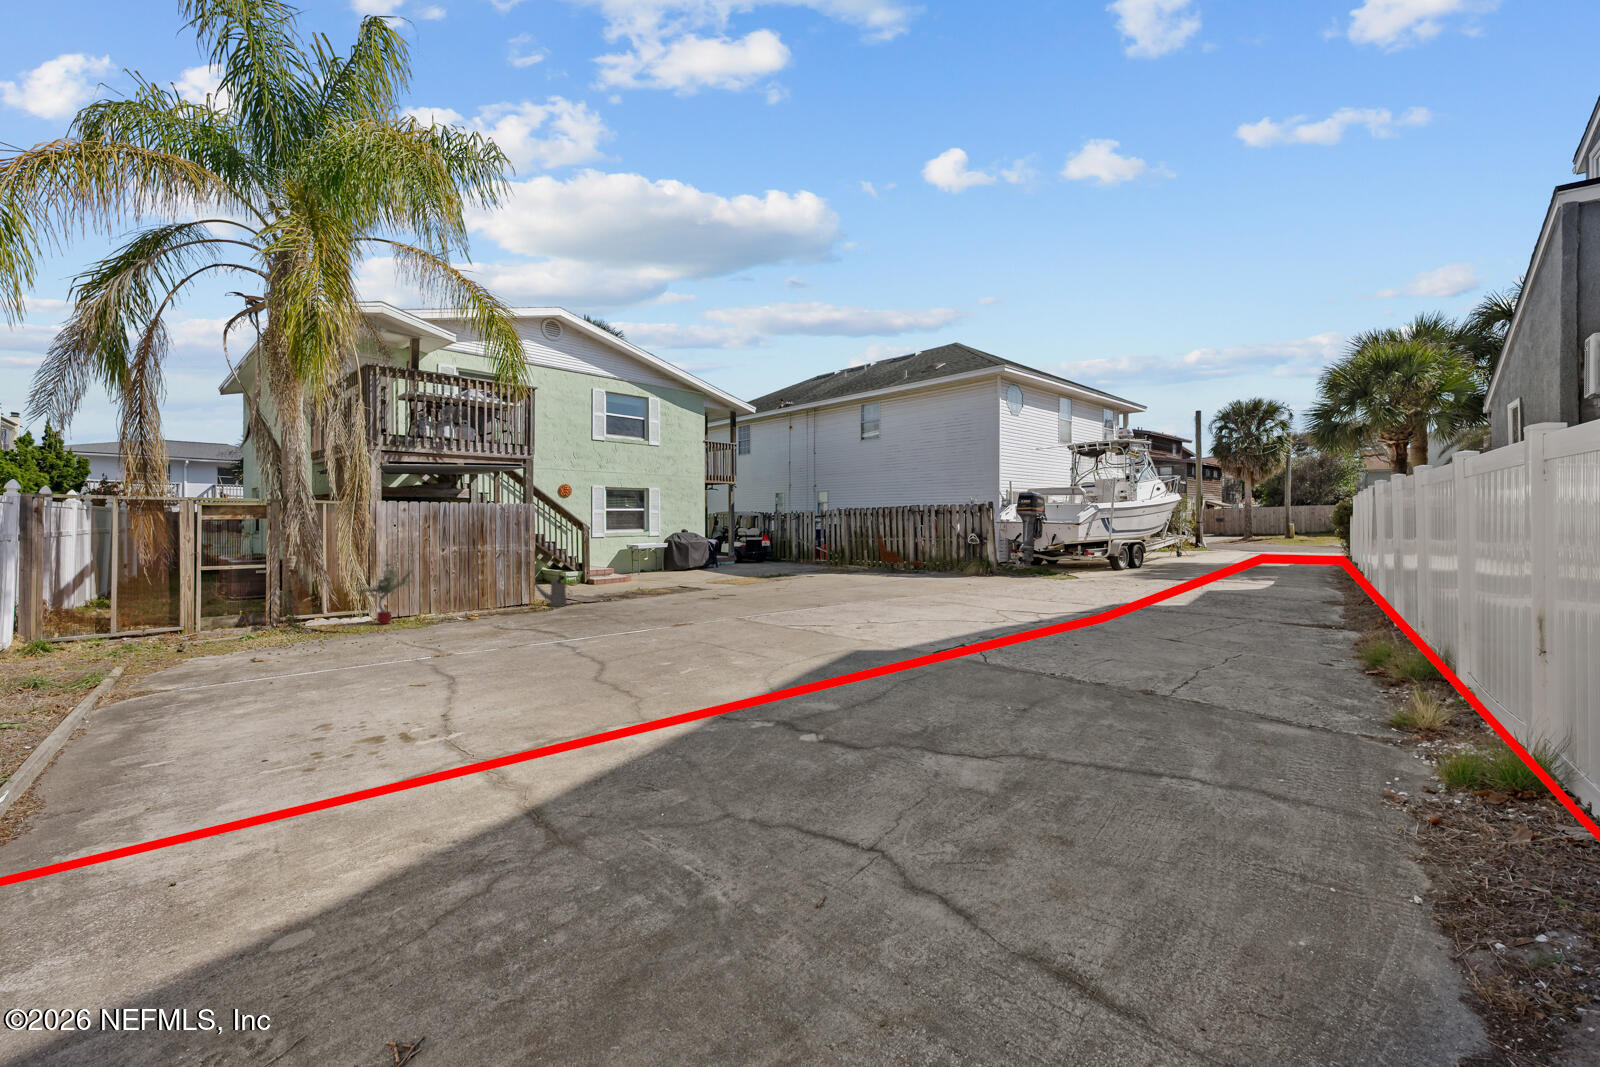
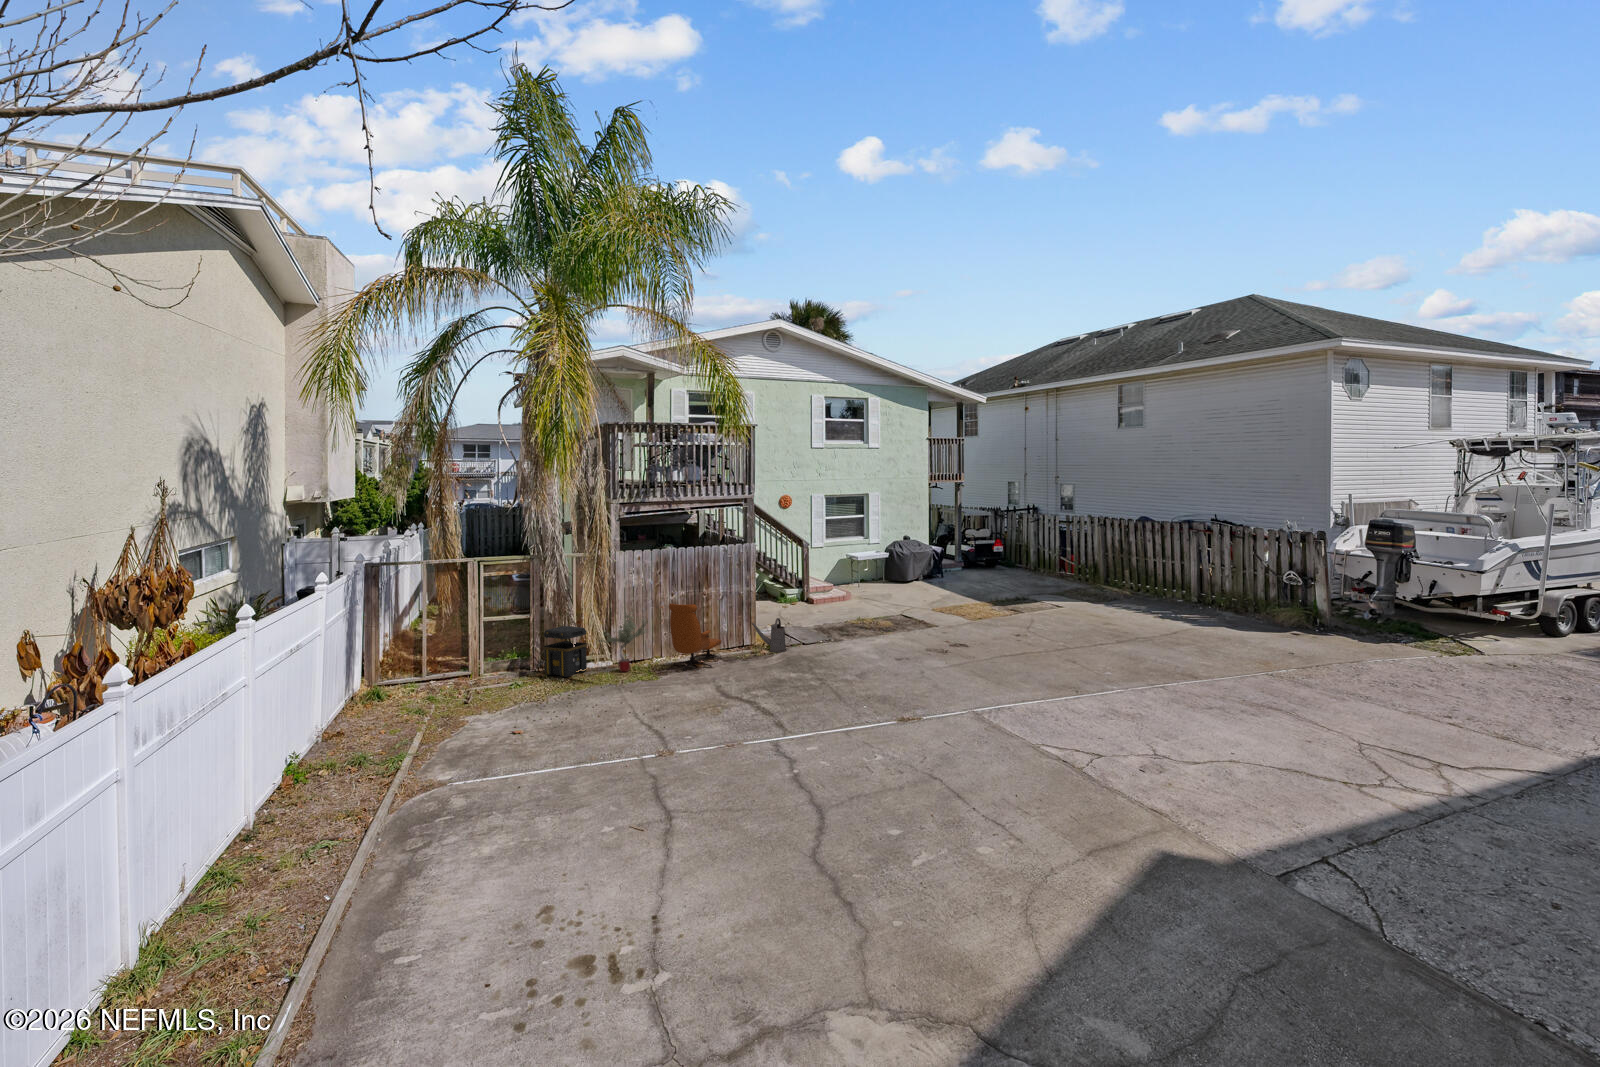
lounge chair: present [877,534,924,572] -> present [669,603,722,670]
toolbox: none [282,578,339,630] -> present [543,626,587,677]

